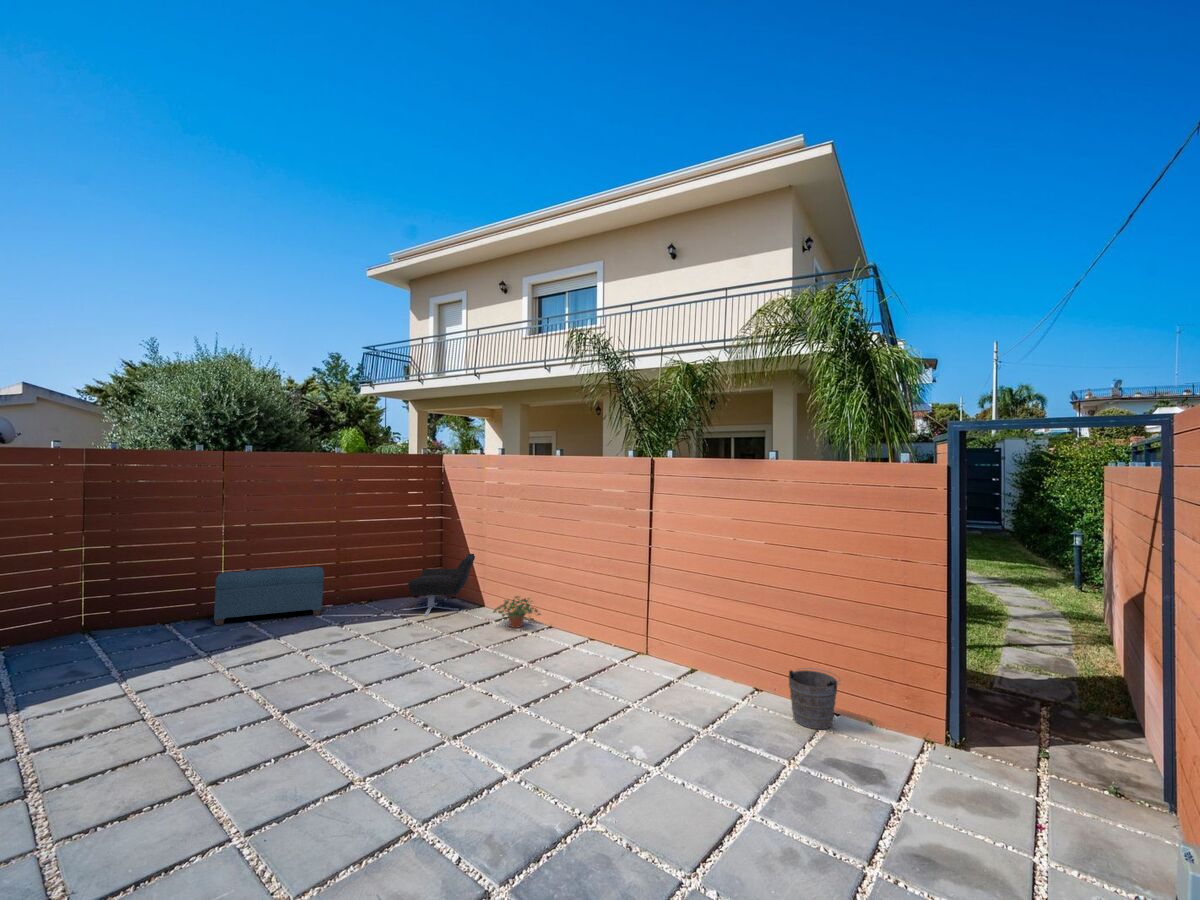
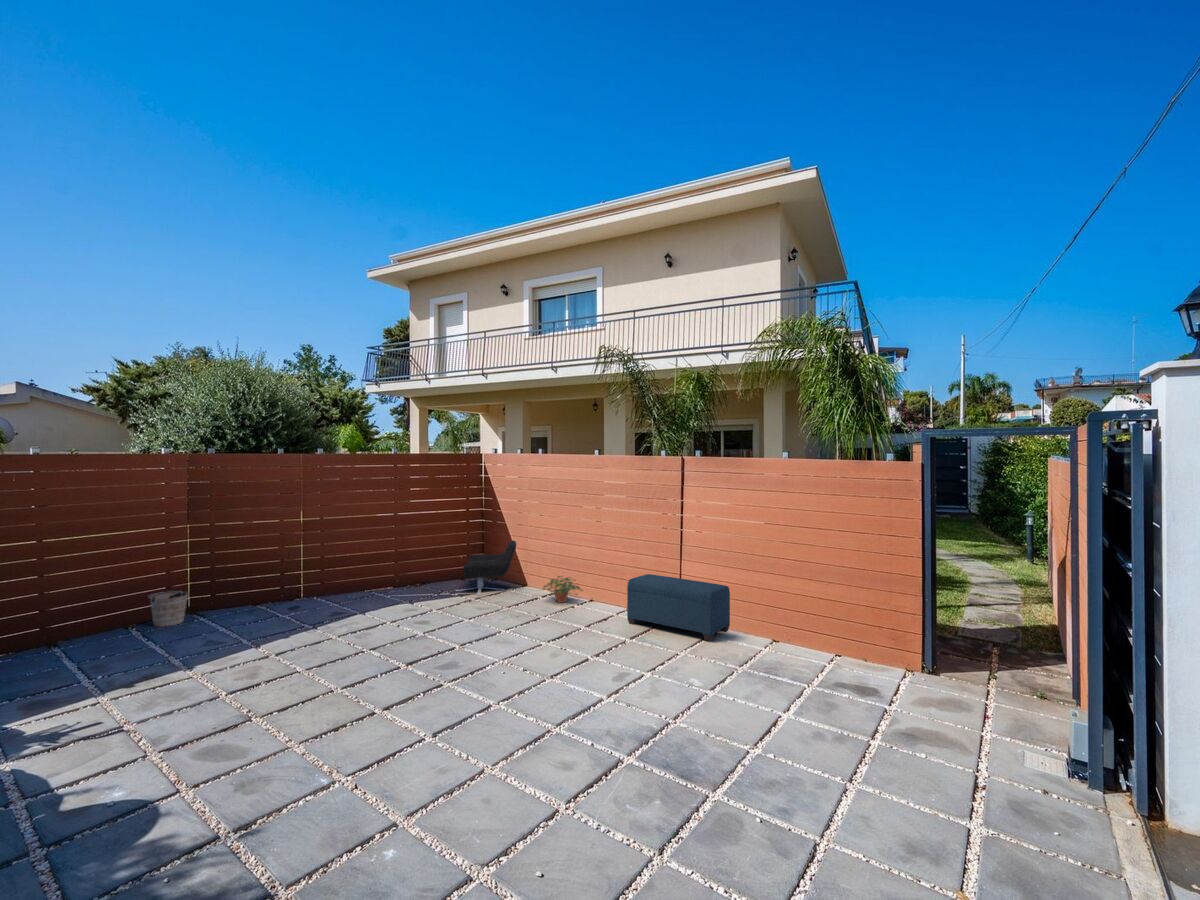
bench: present [214,567,324,625] -> present [627,574,730,641]
bucket: present [789,670,839,729] -> present [150,591,188,627]

